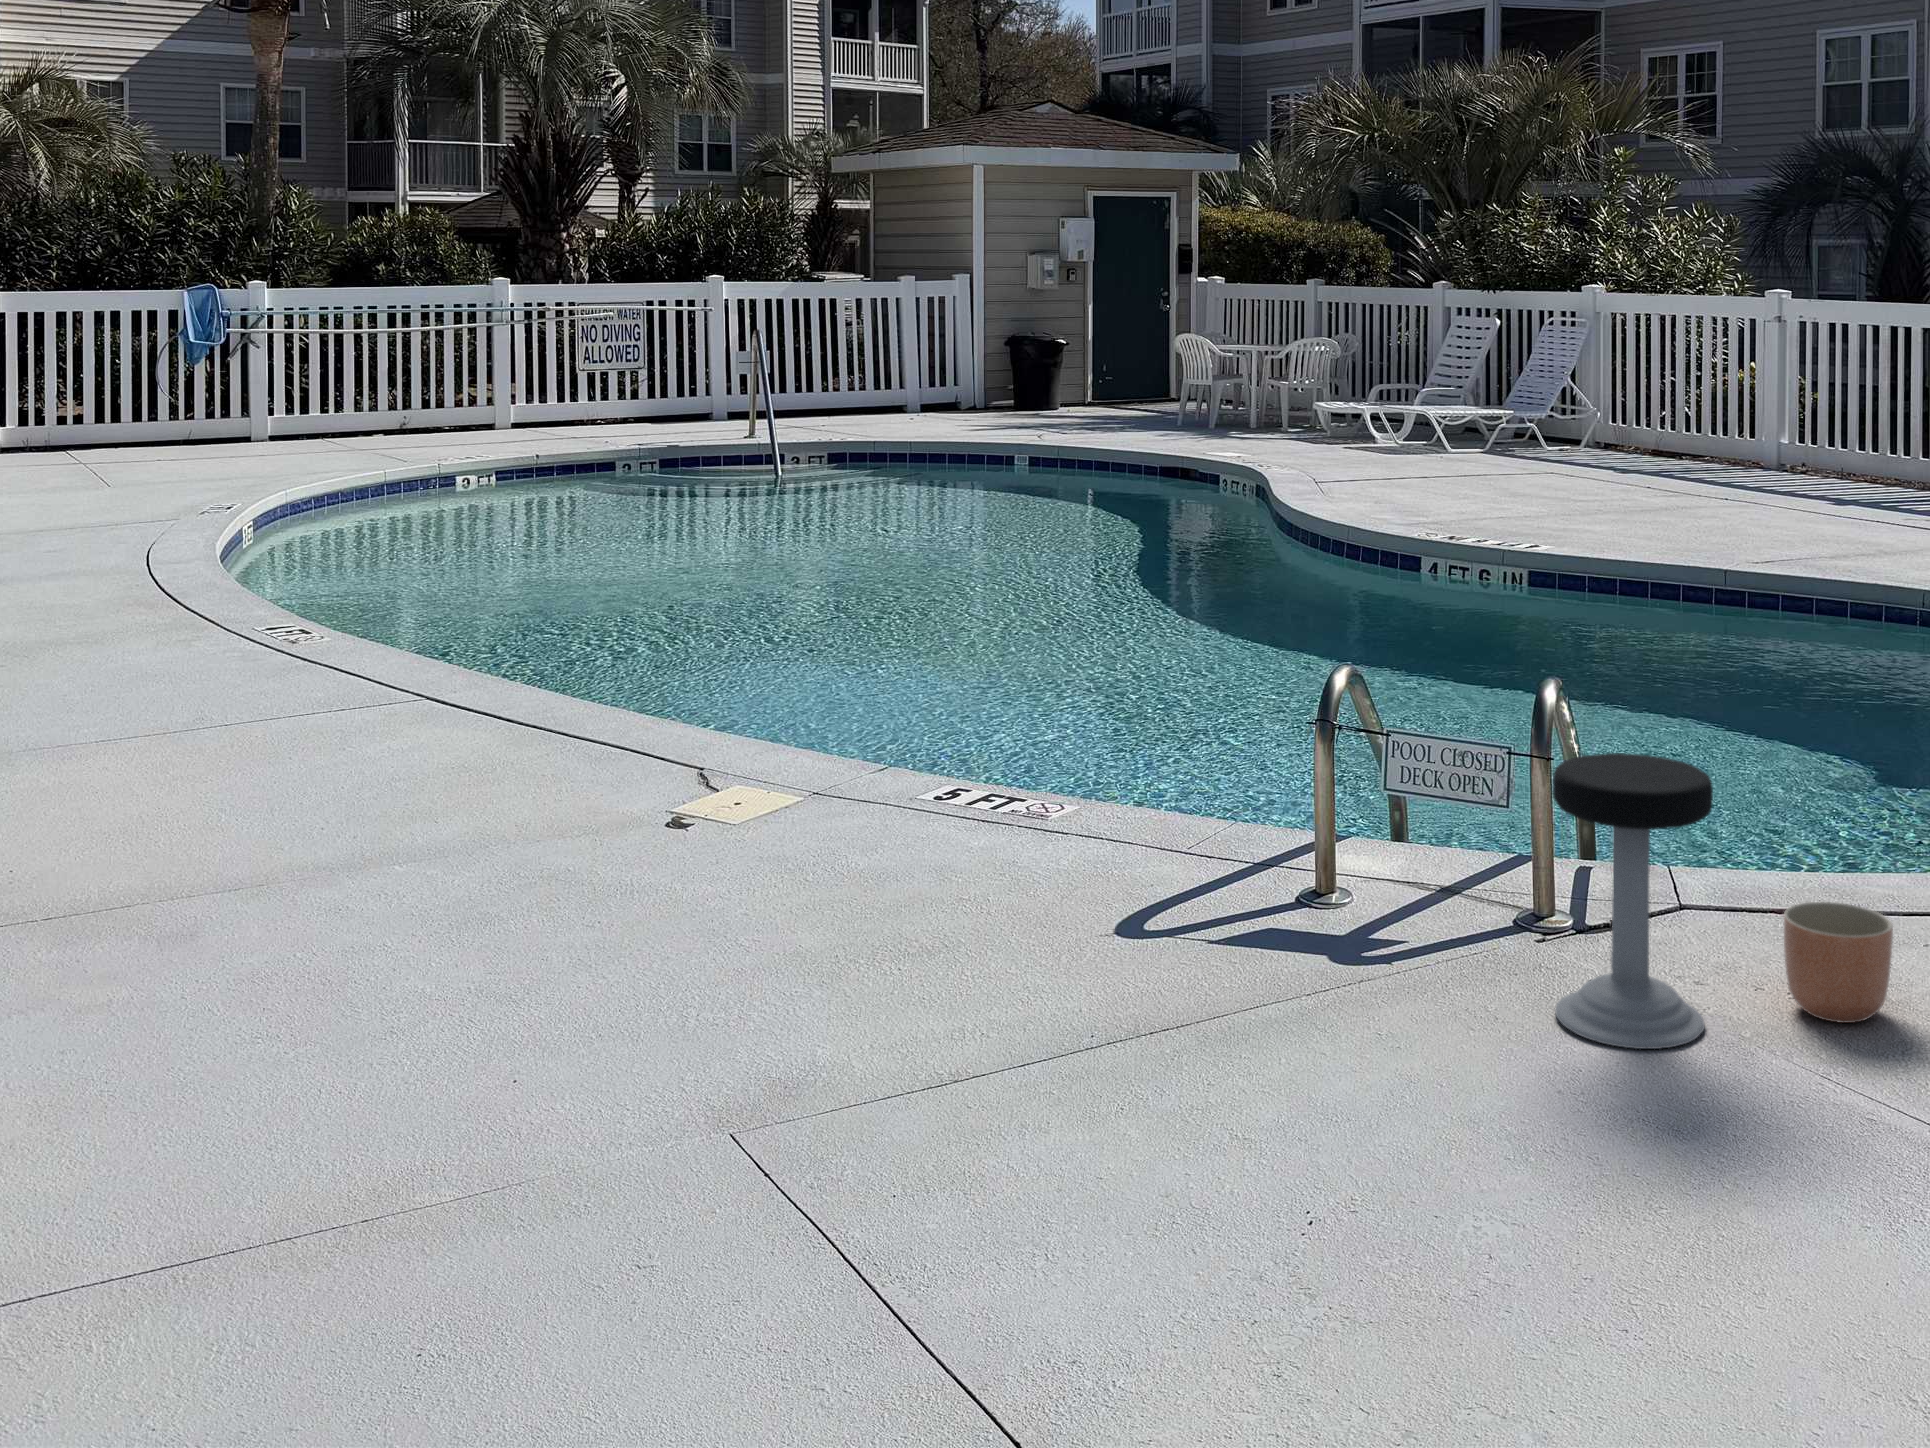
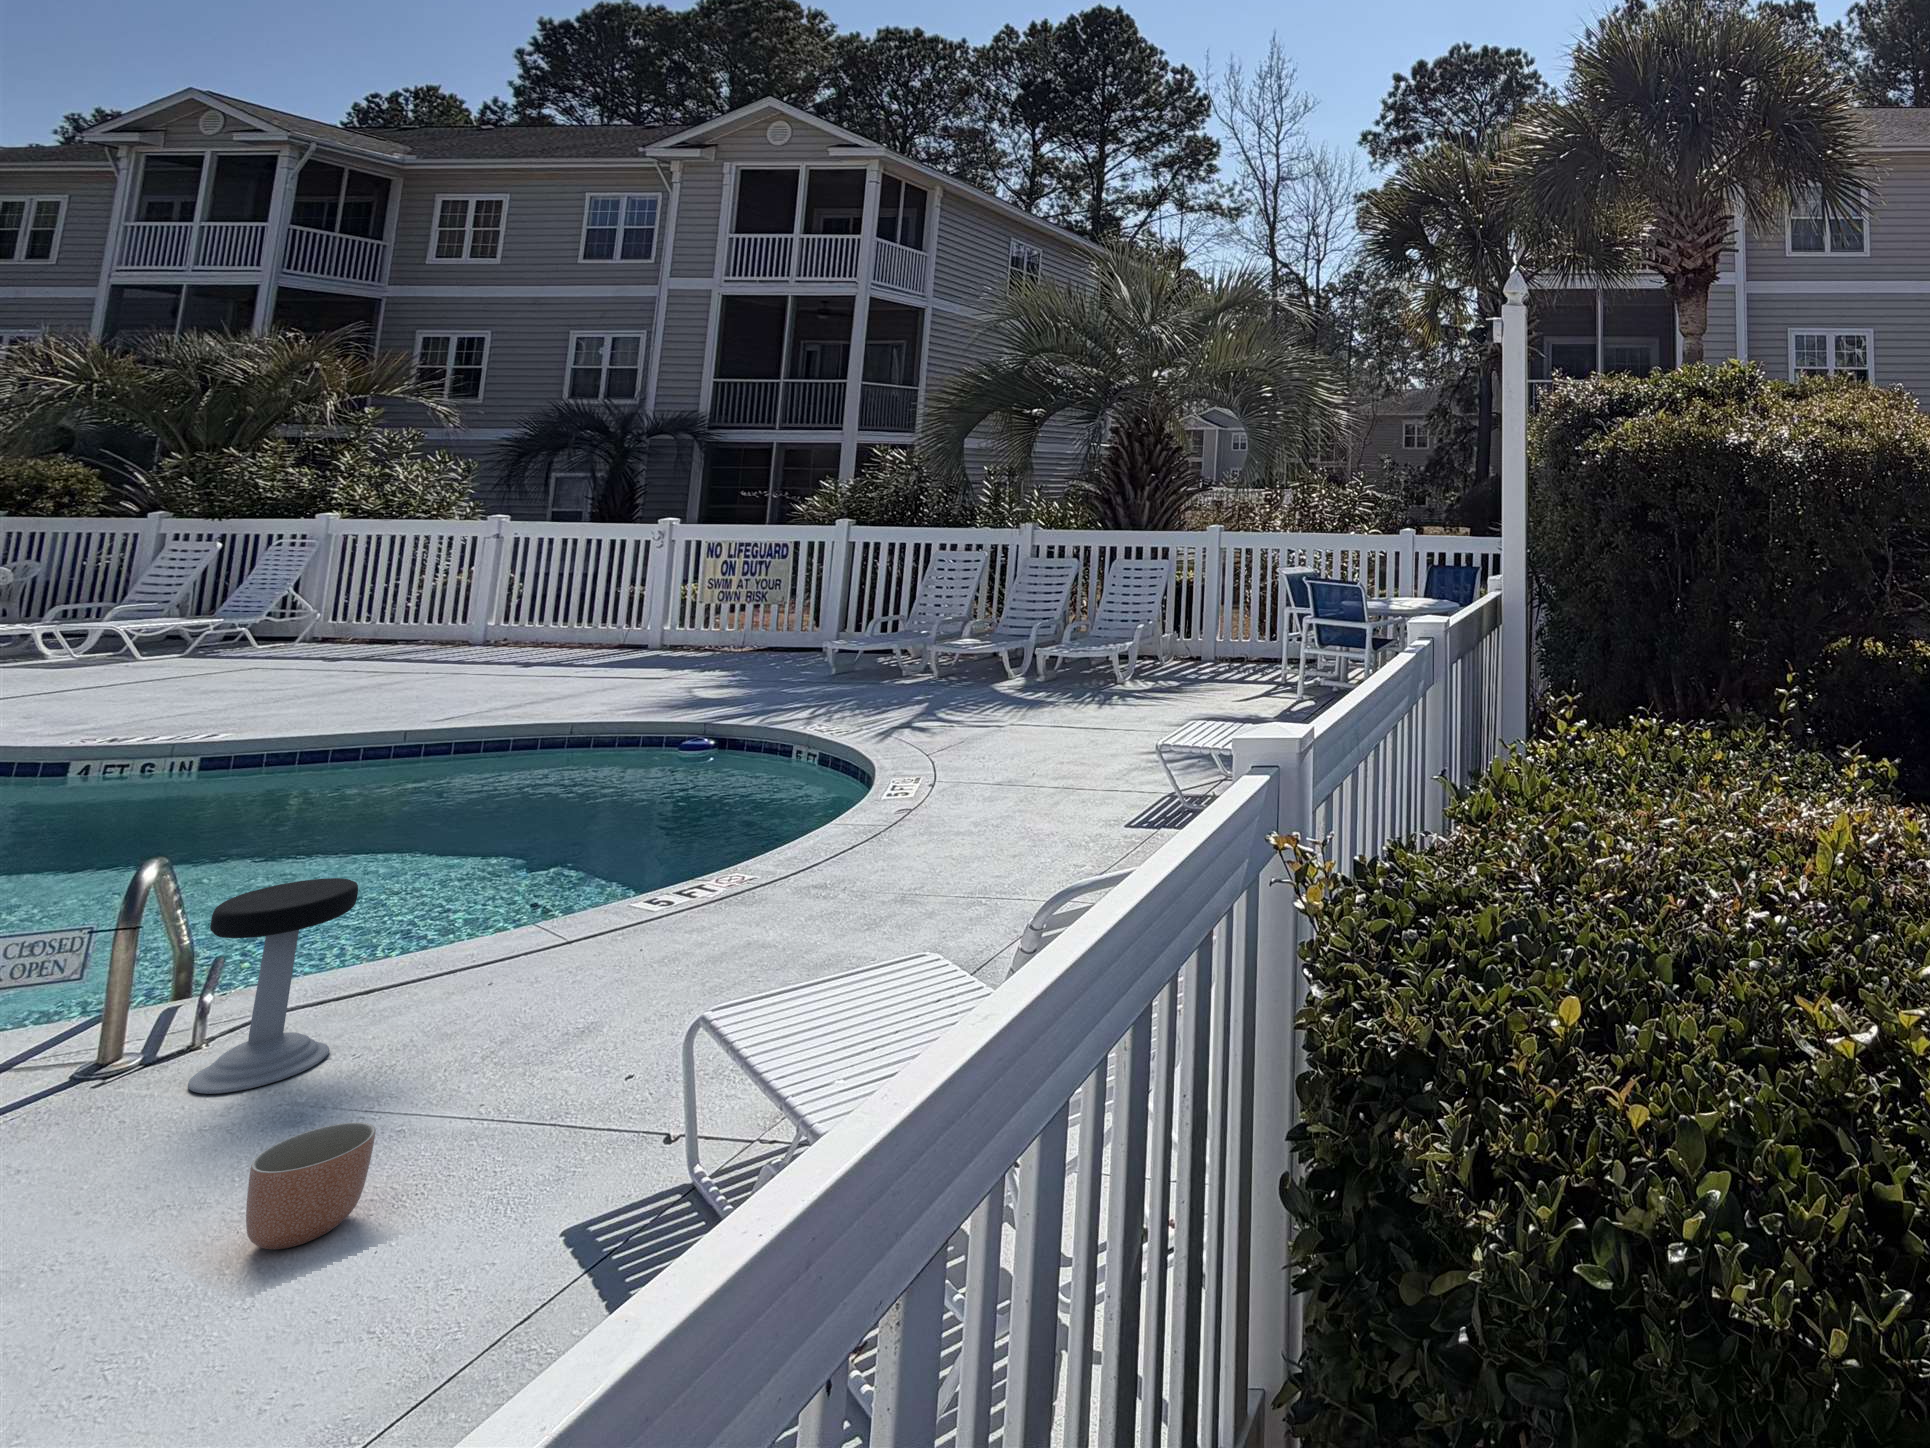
planter: present [1784,902,1893,1023] -> present [246,1122,376,1250]

